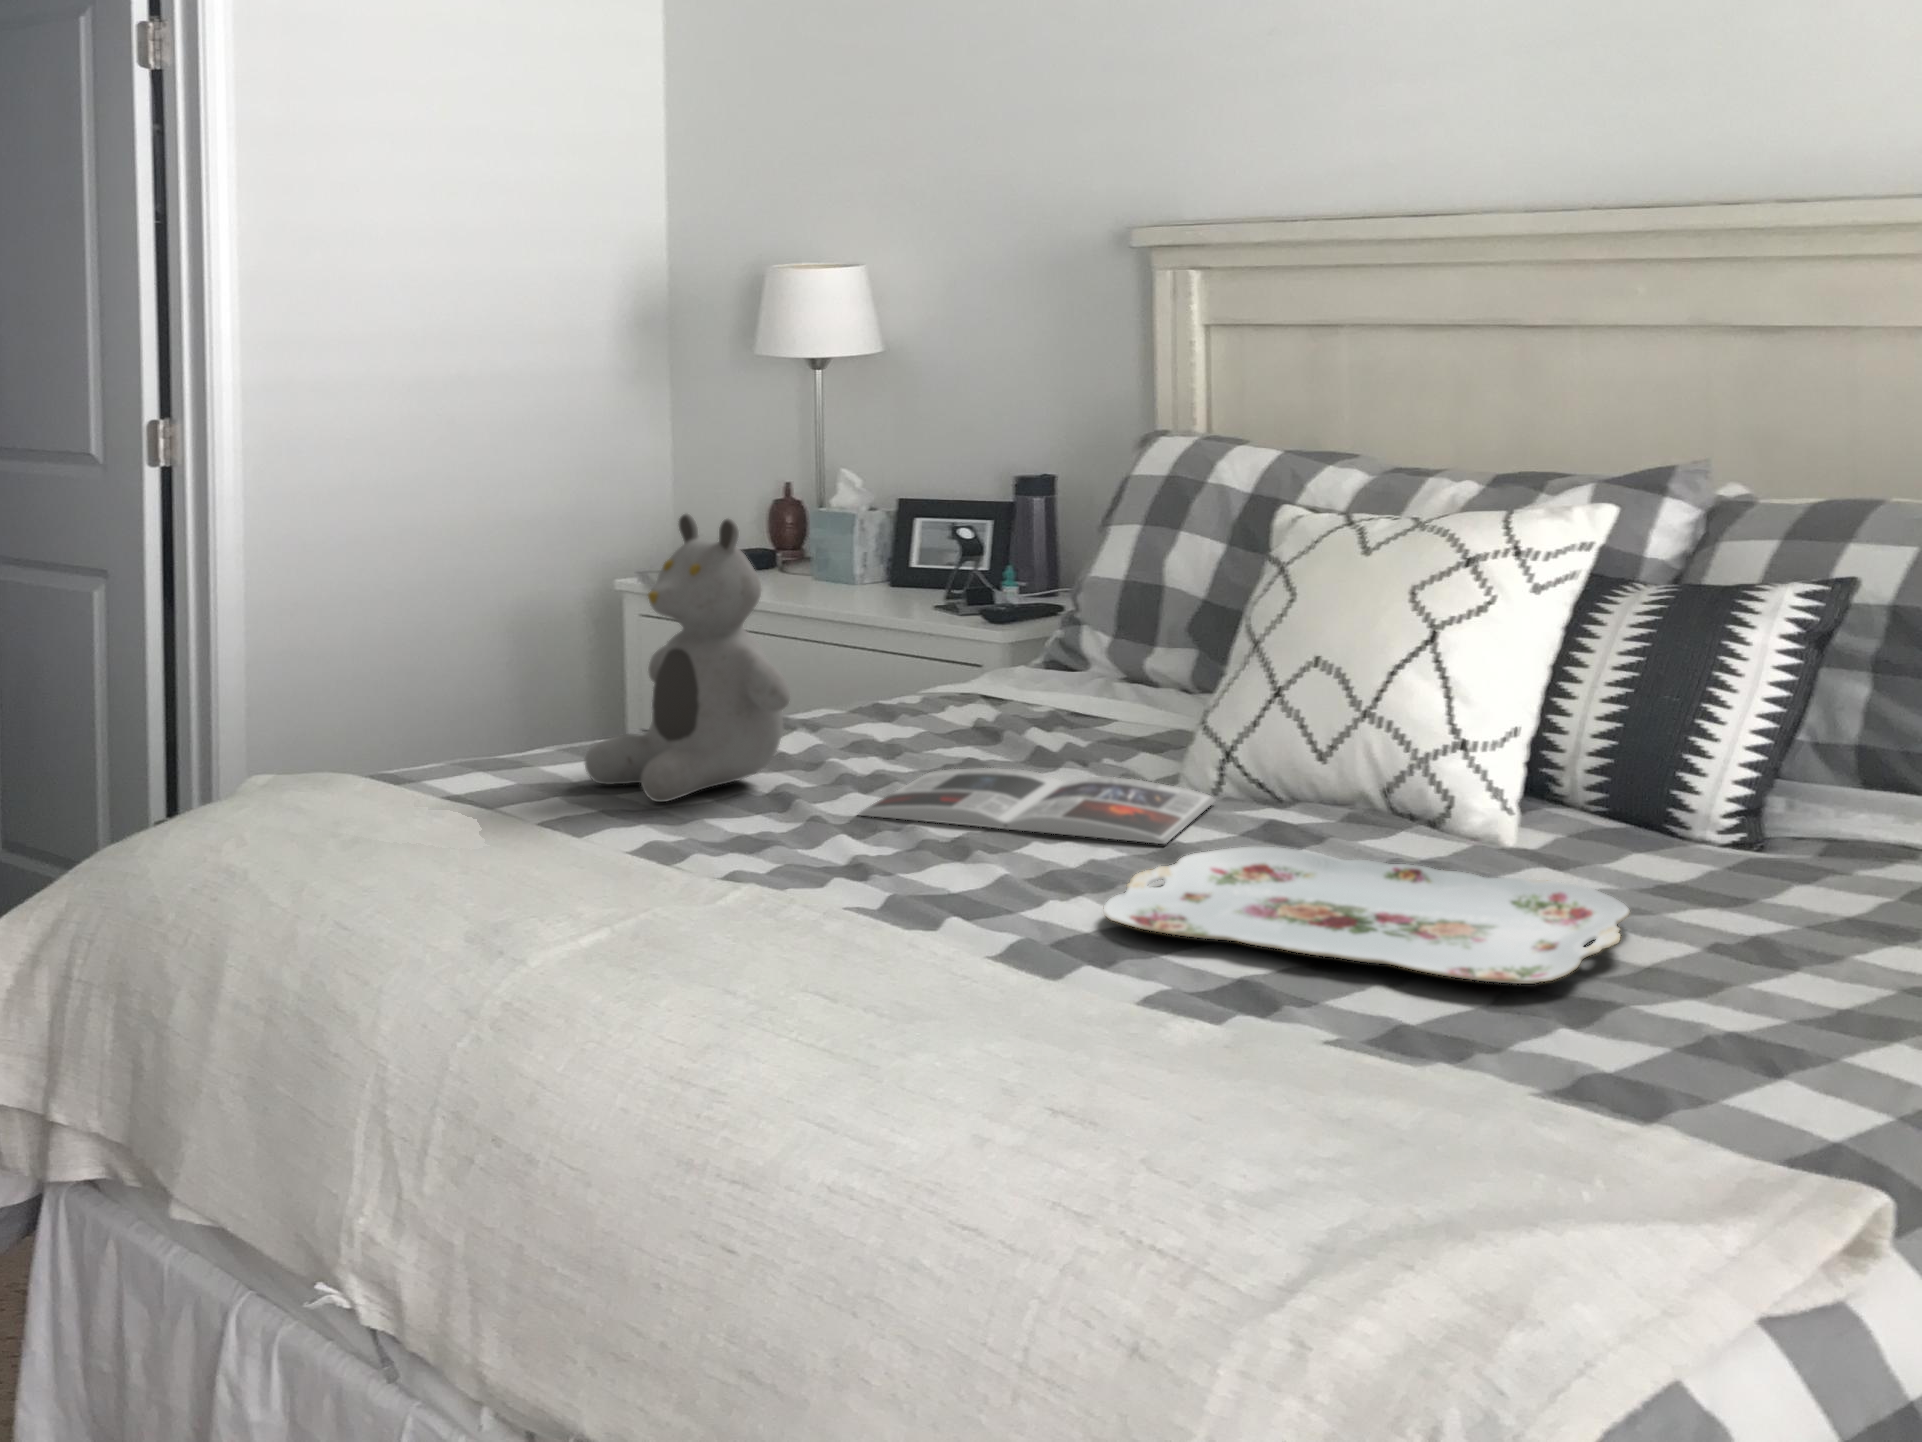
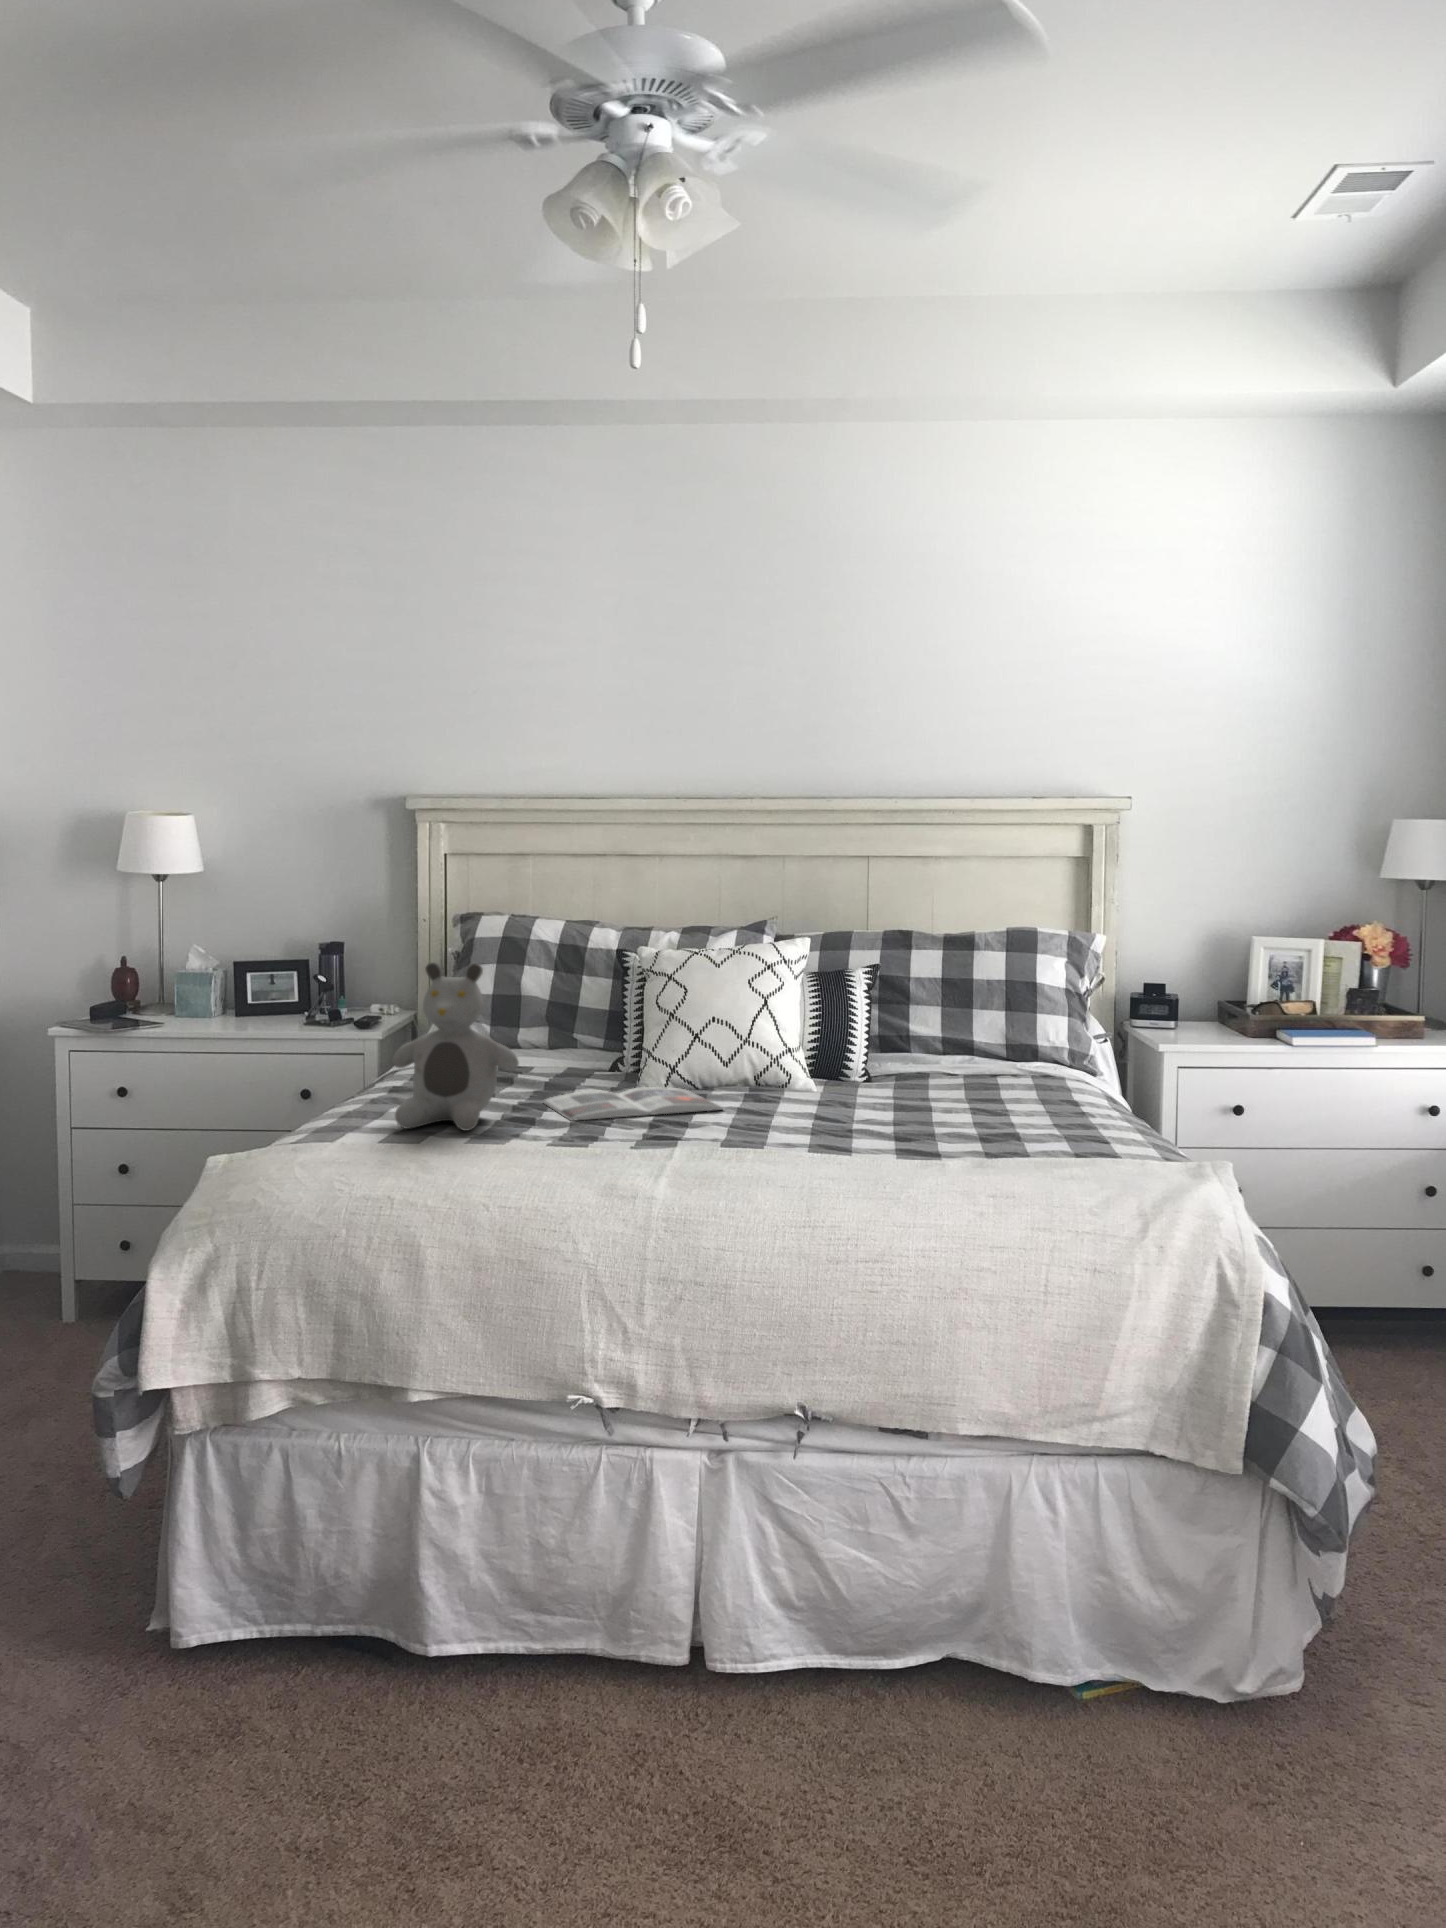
serving tray: present [1103,847,1629,984] -> none [761,1096,981,1136]

